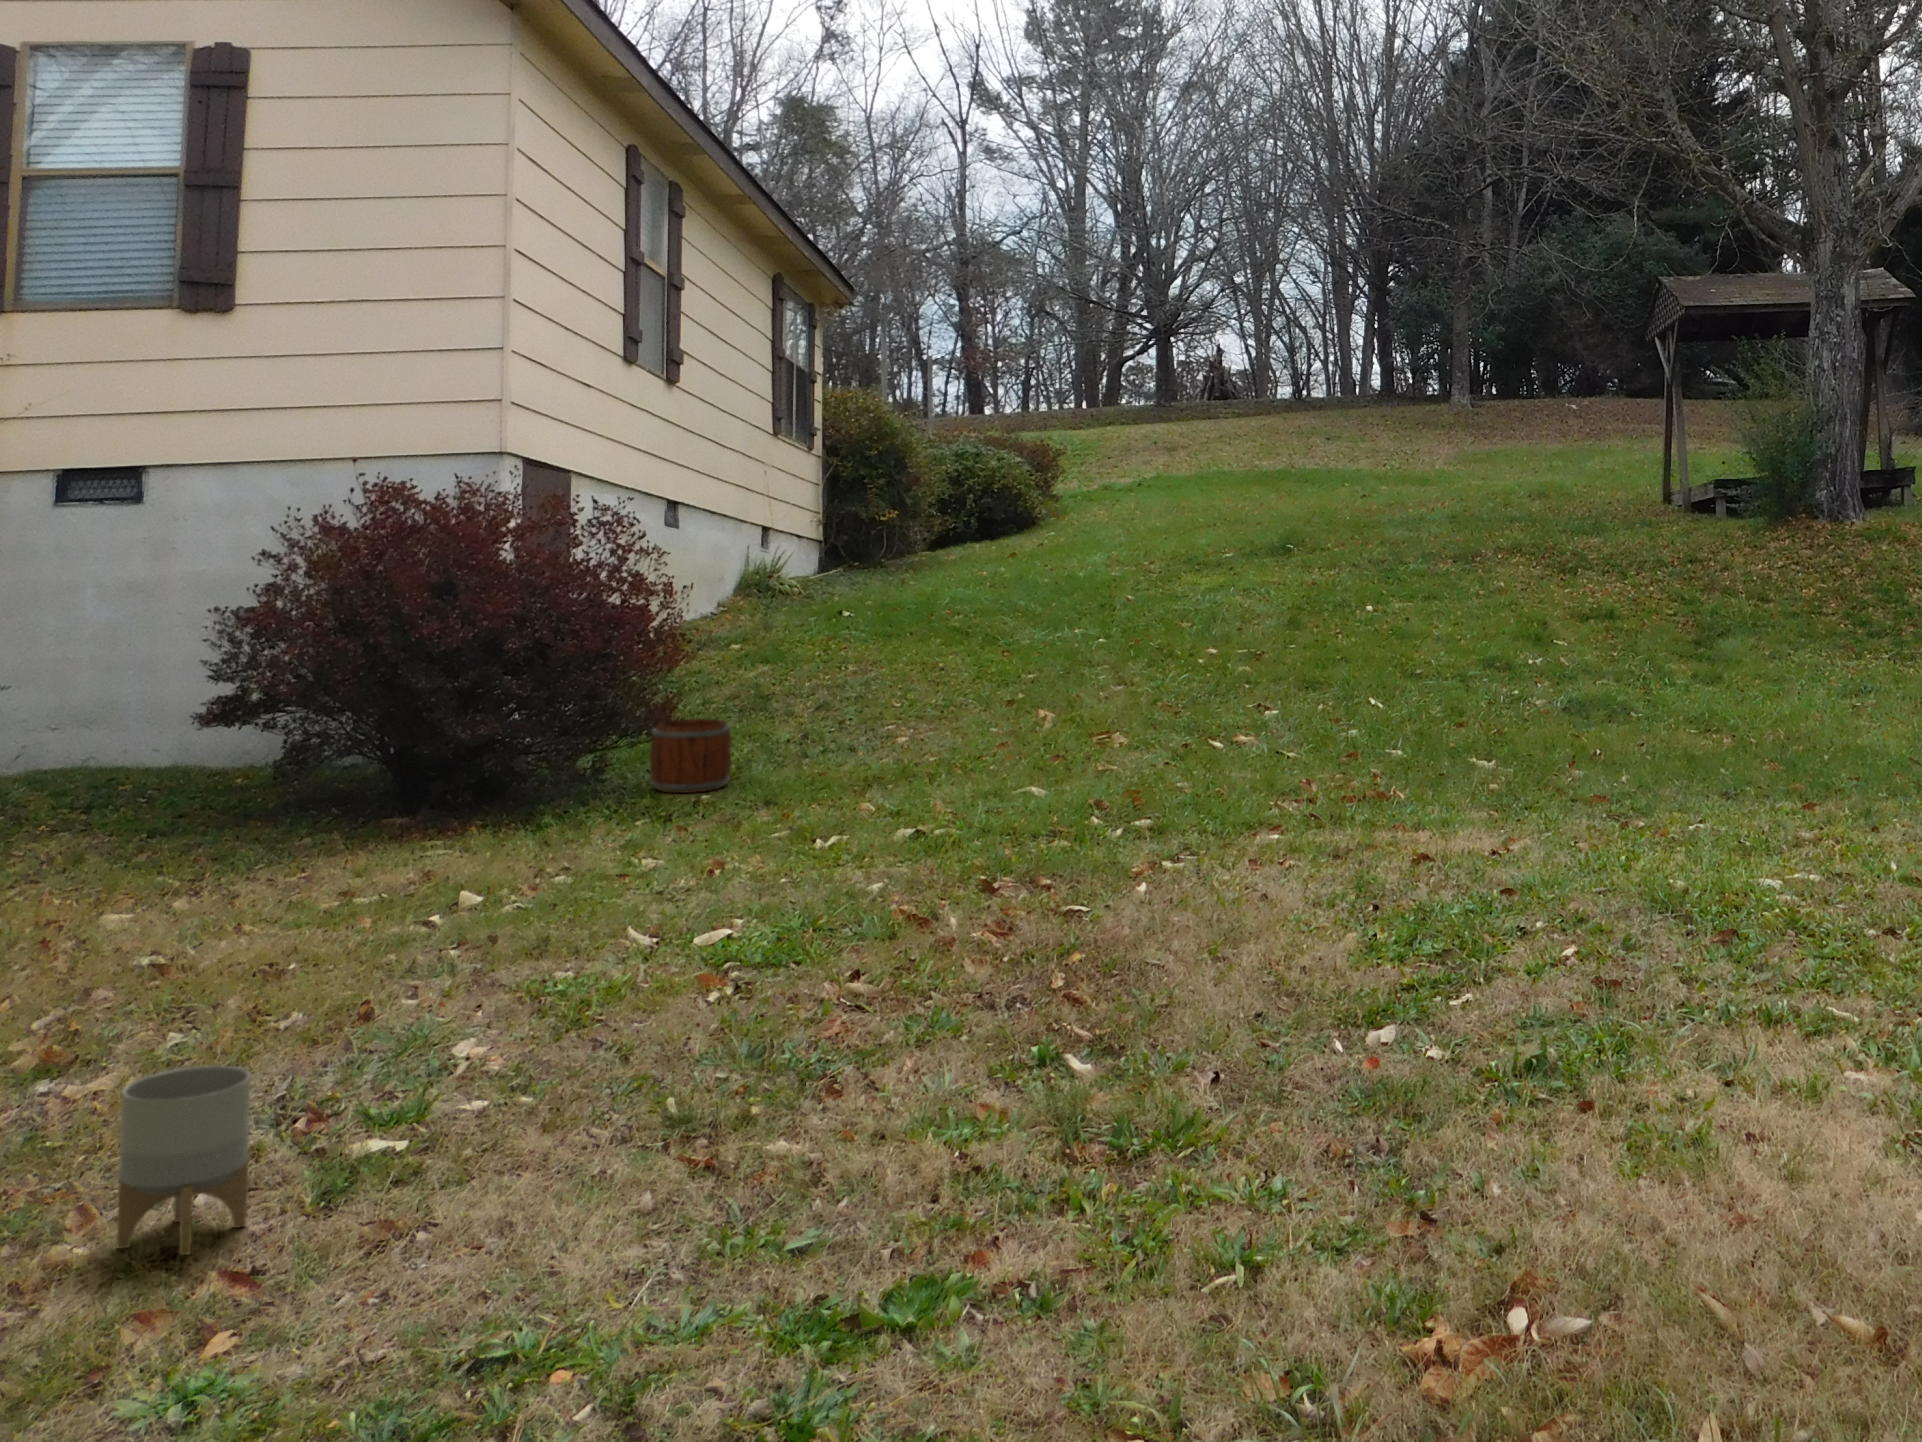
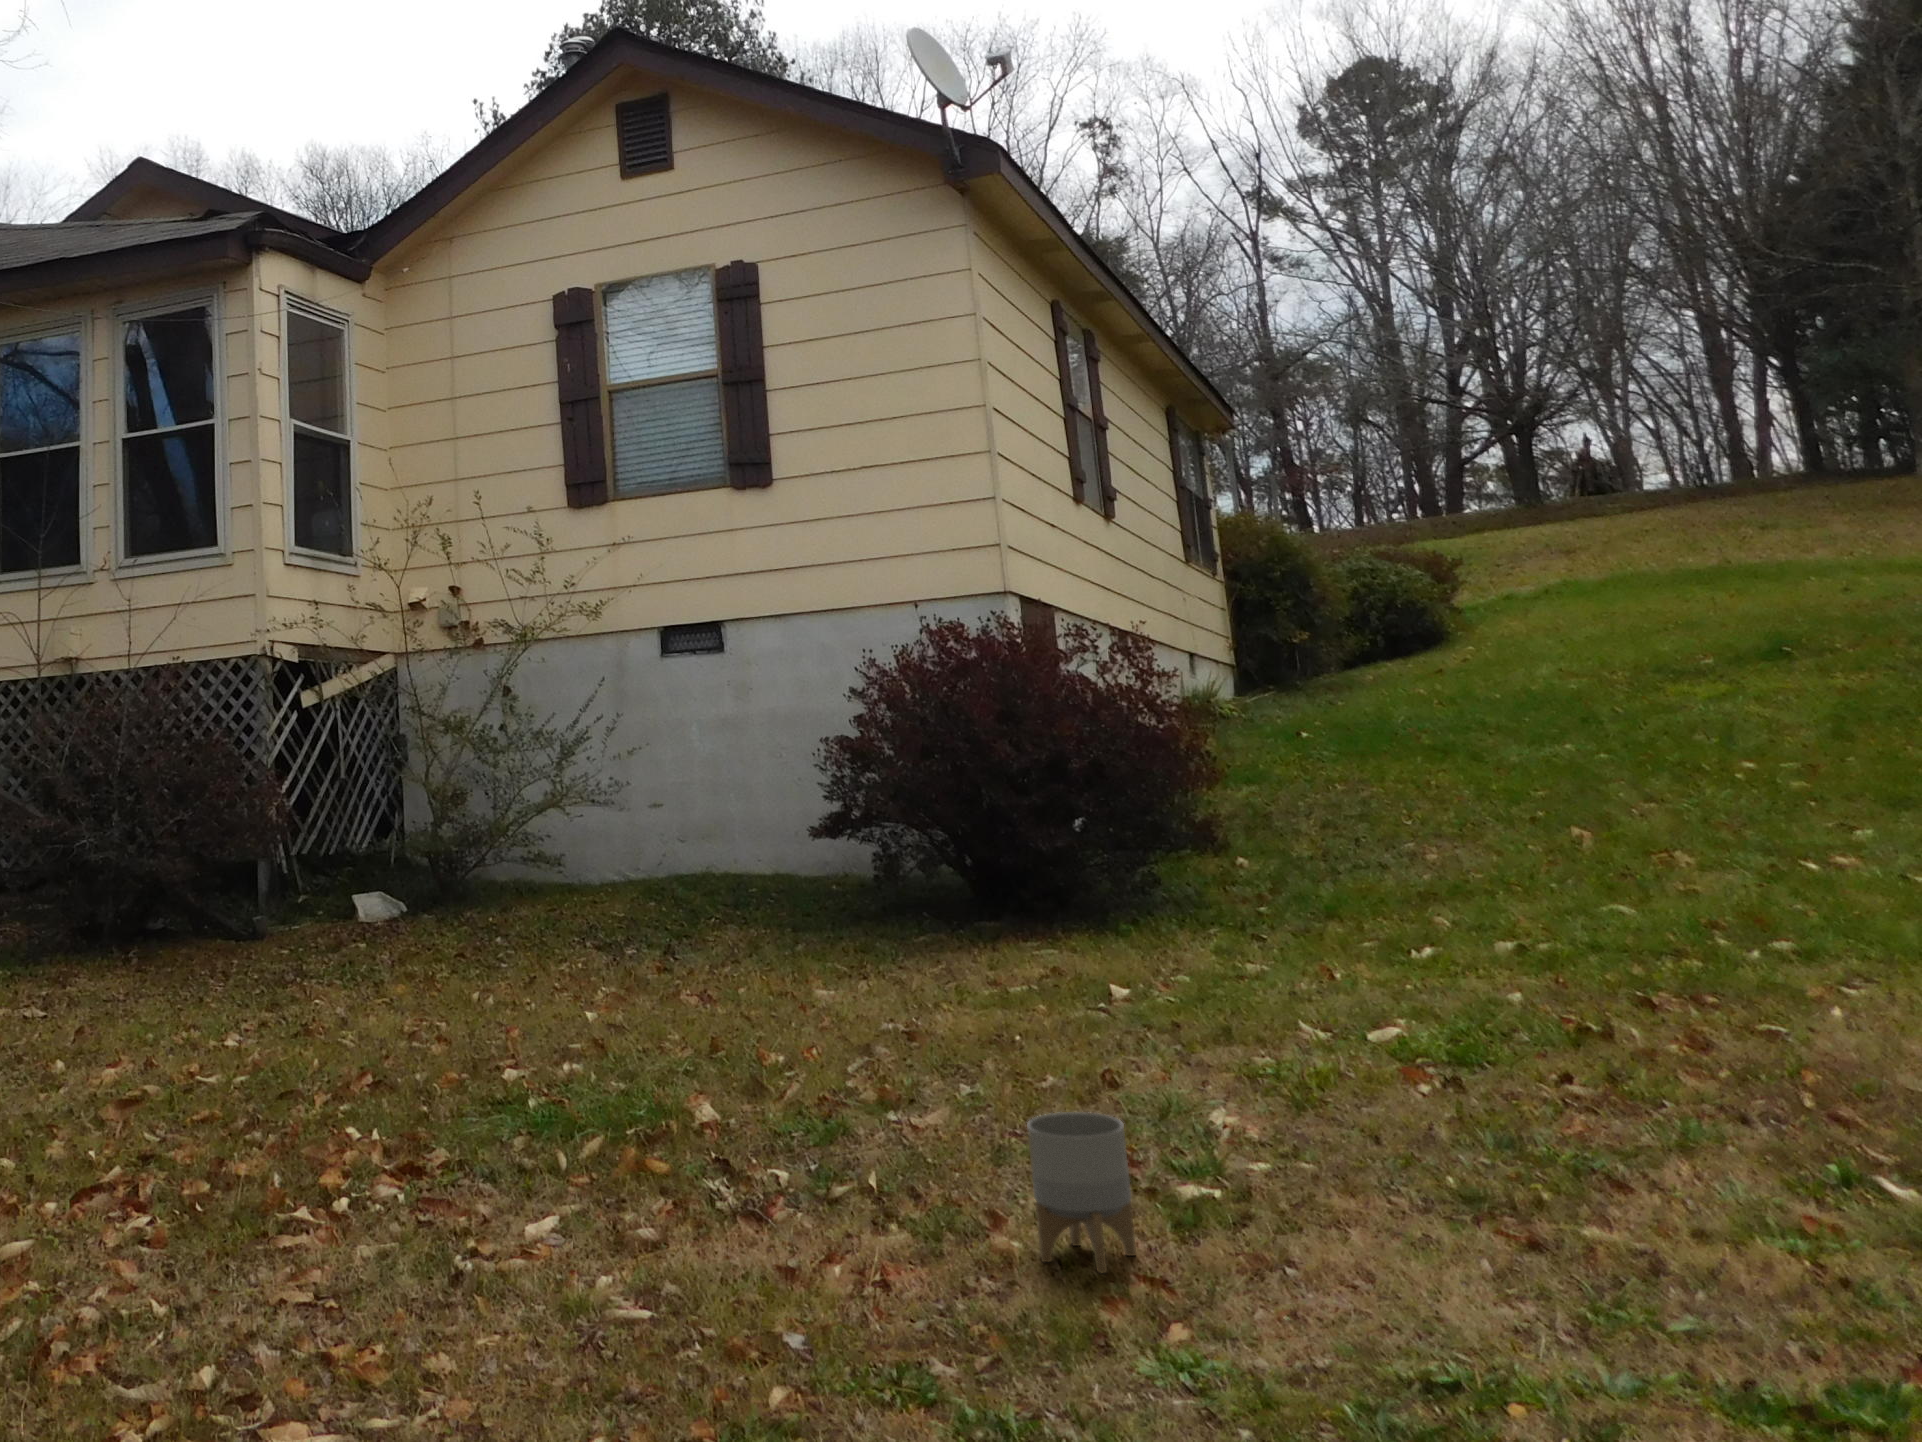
bucket: present [650,718,731,793] -> none [1210,831,1291,903]

